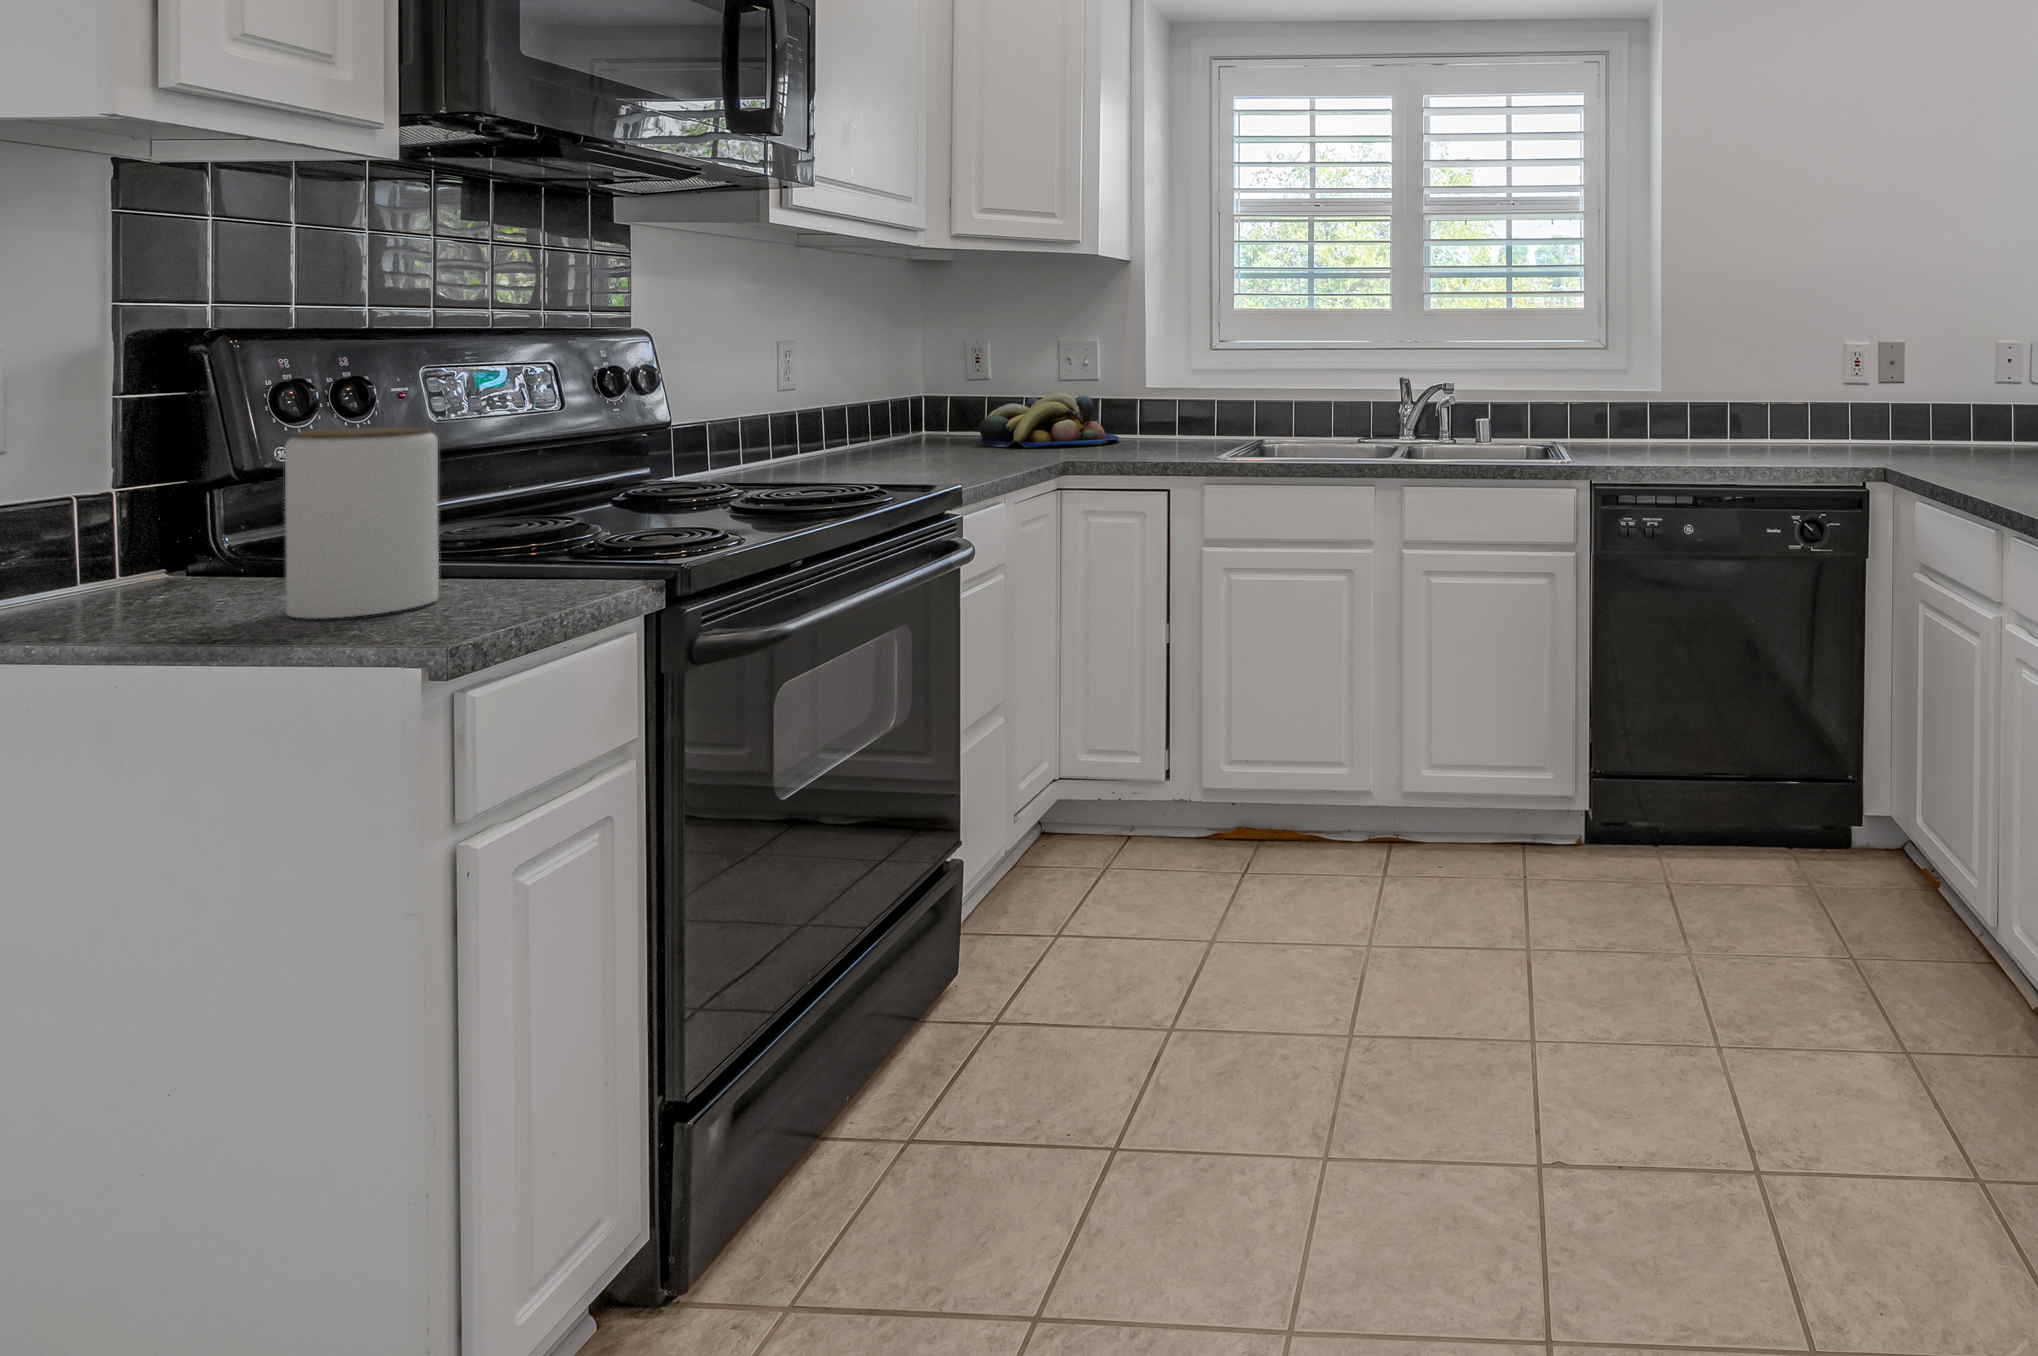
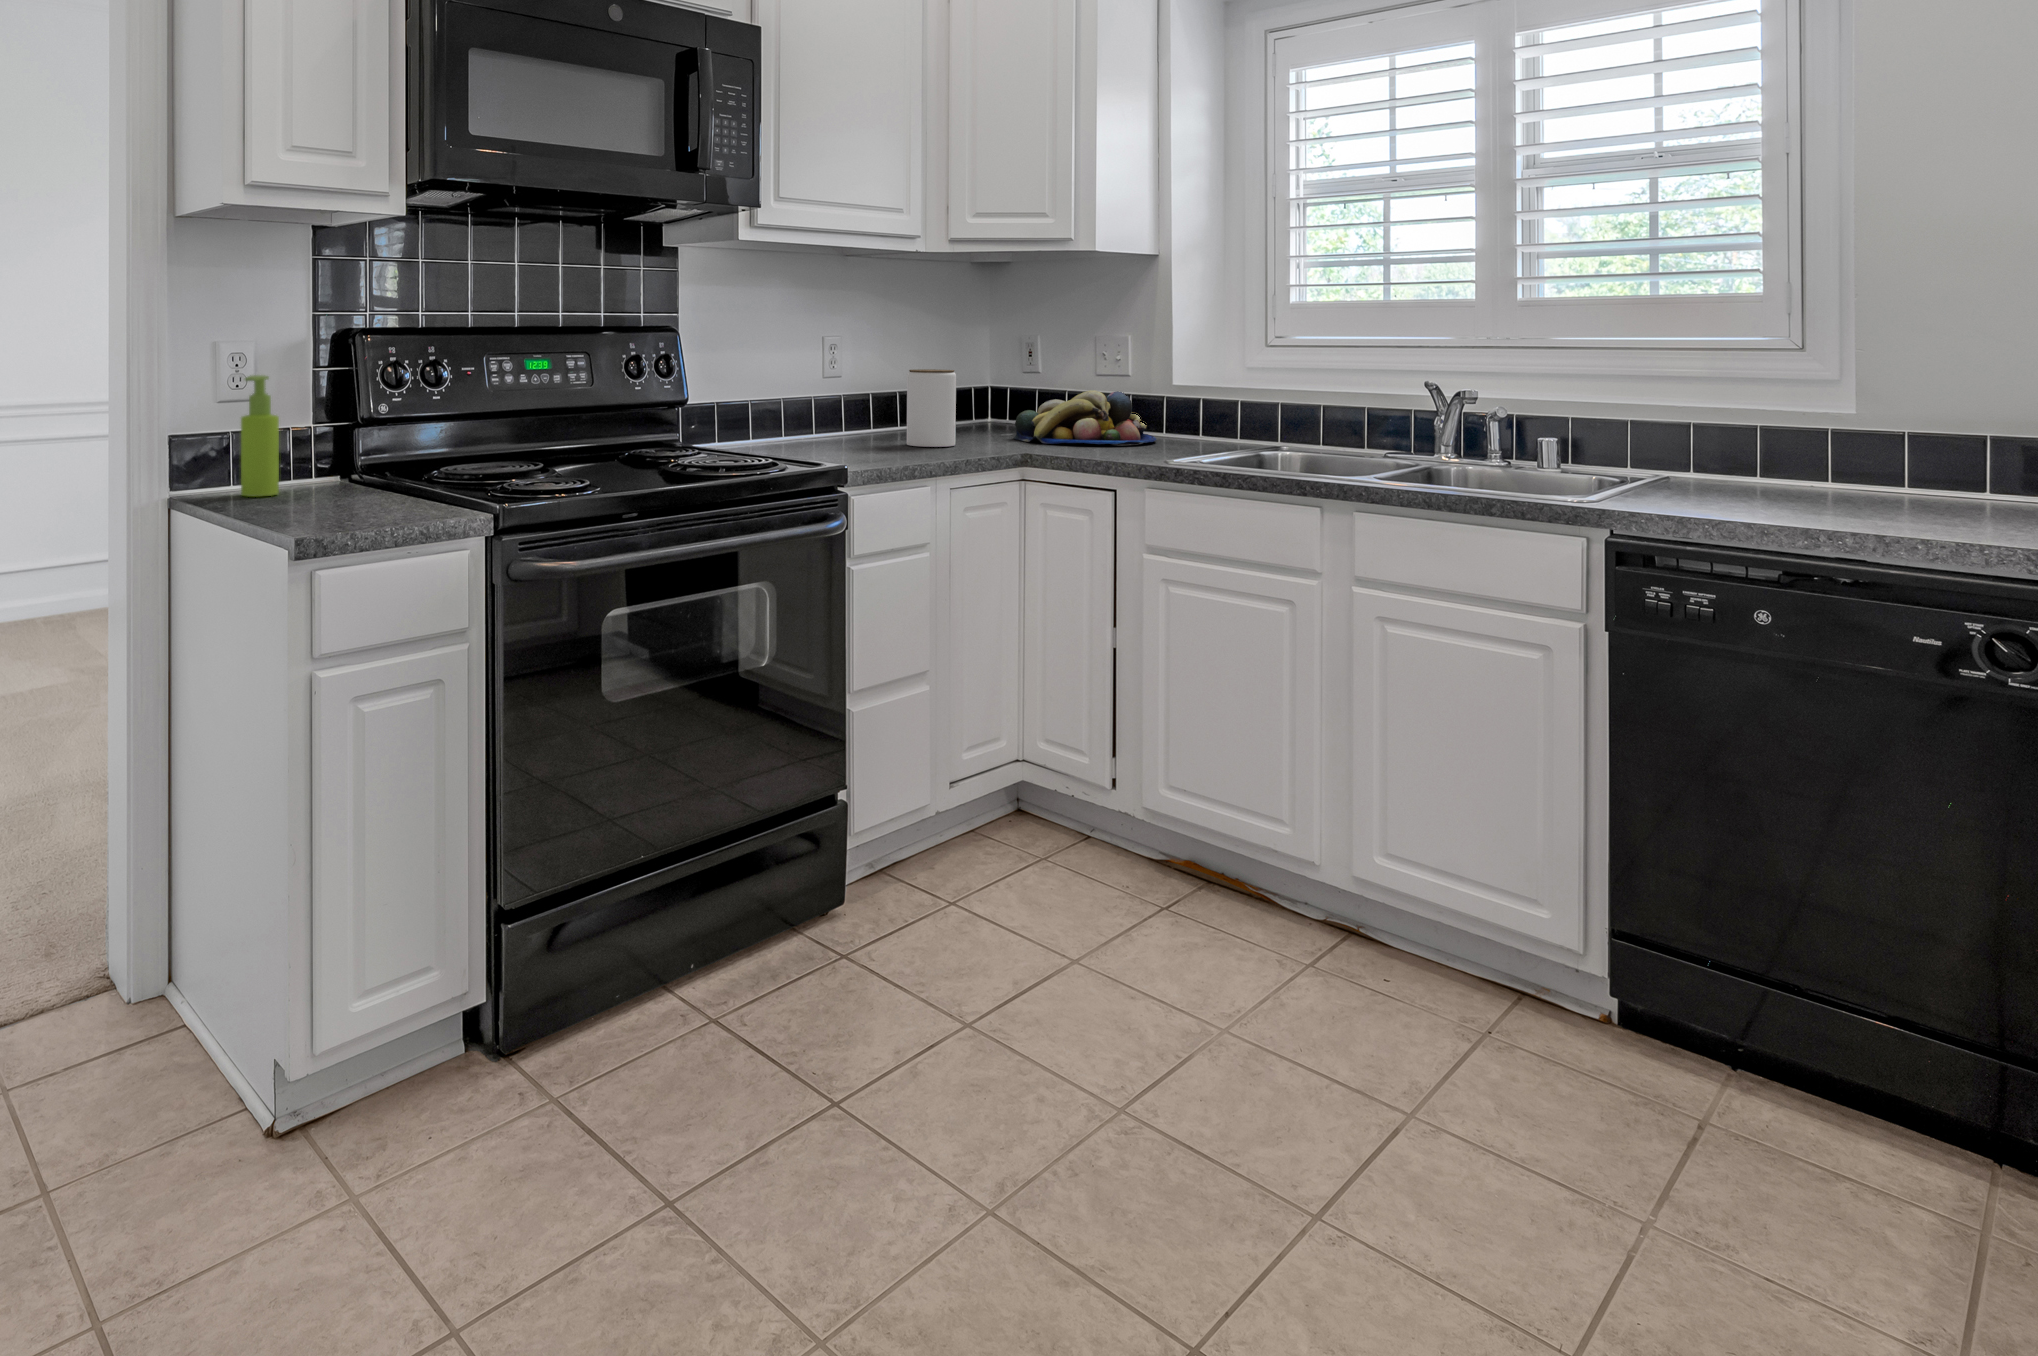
soap dispenser: none [82,410,169,616] -> present [241,375,279,497]
jar: present [285,427,439,619] -> present [907,369,956,447]

